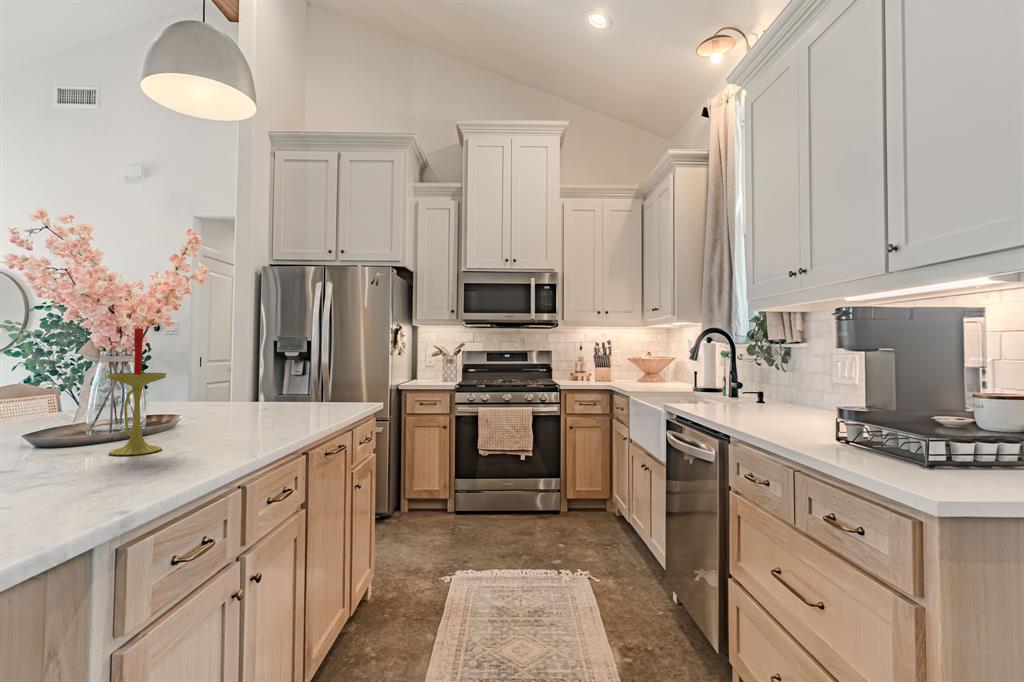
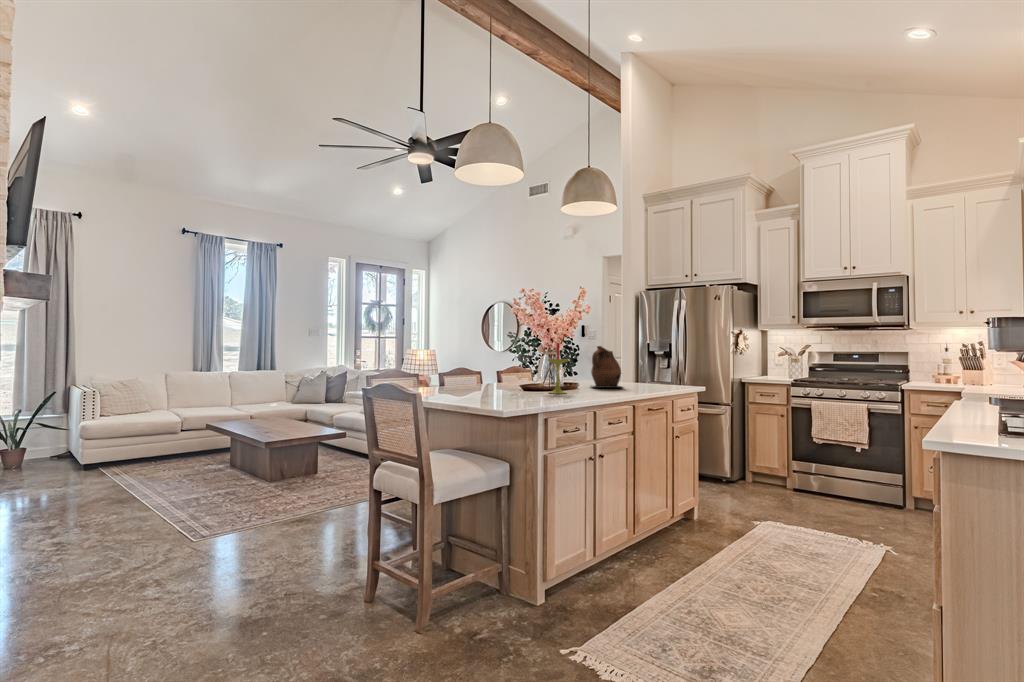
ceramic pitcher: none [197,344,274,422] -> present [591,346,624,388]

